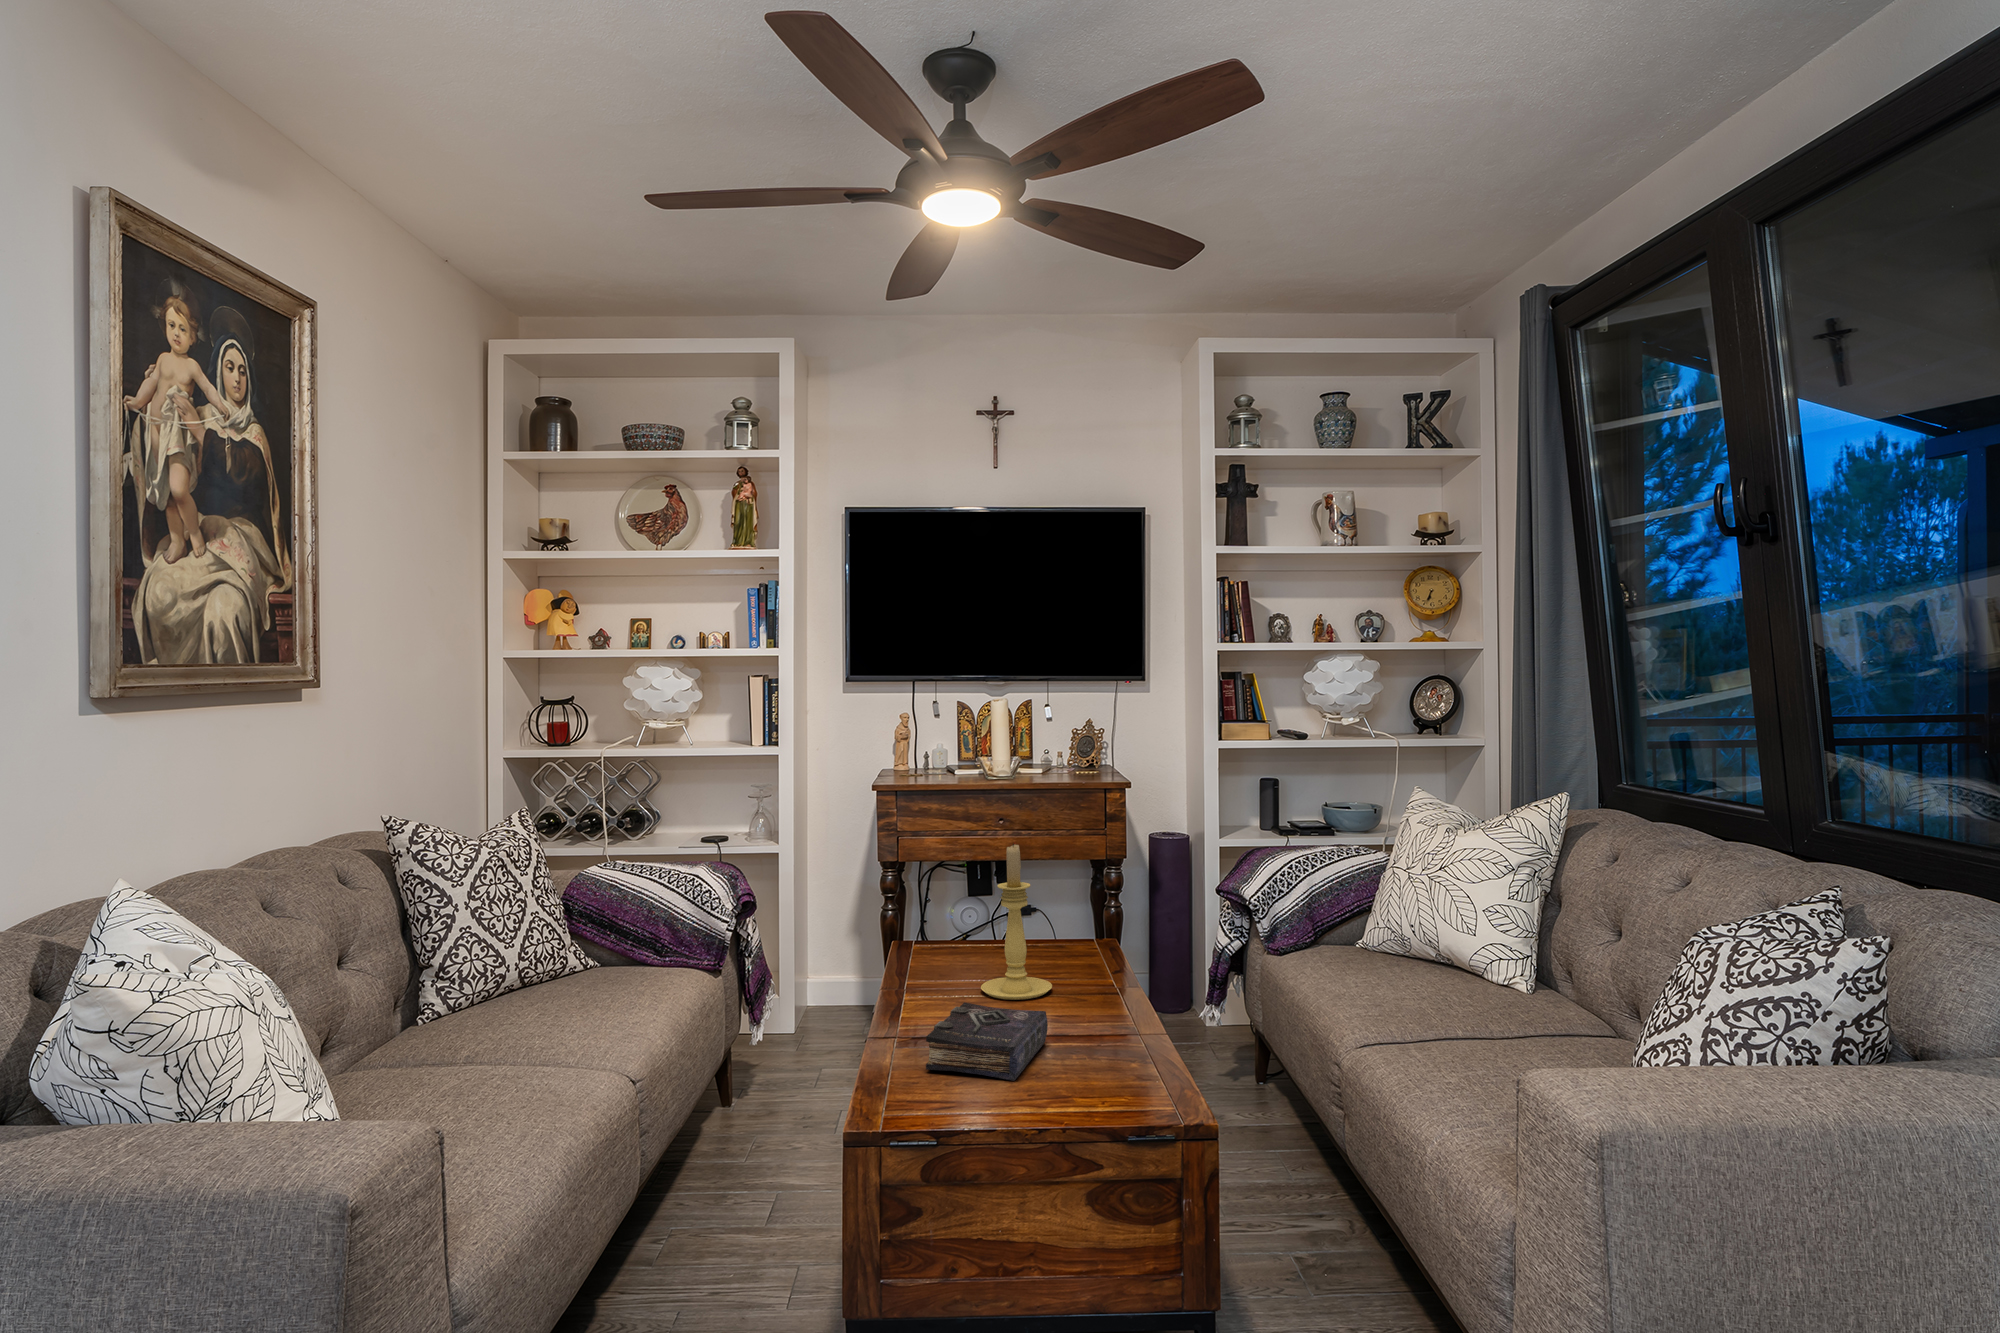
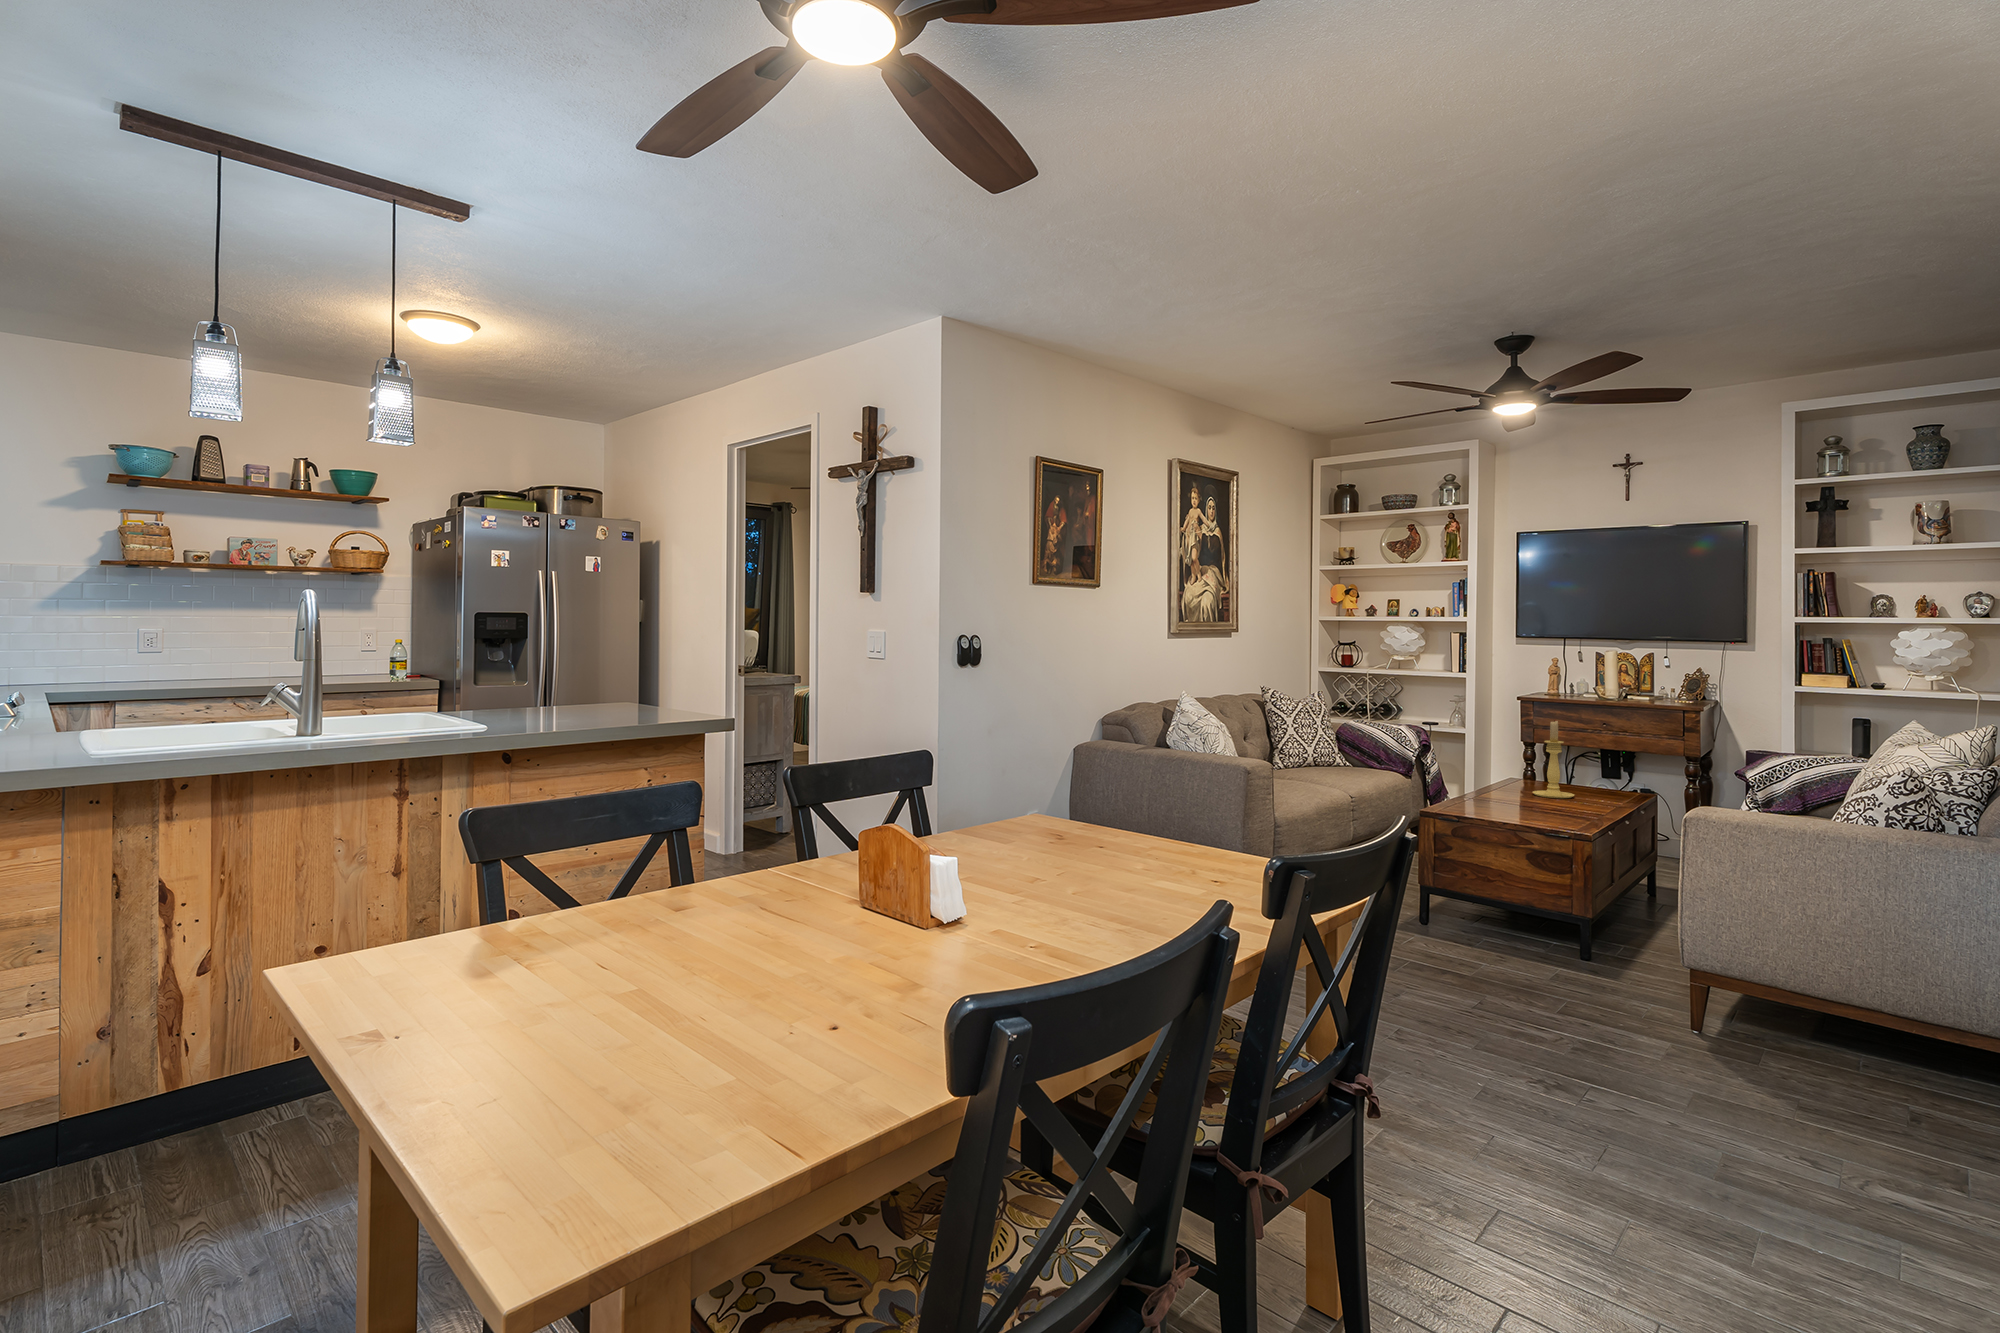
book: present [926,1002,1048,1081] -> none [1471,784,1542,810]

